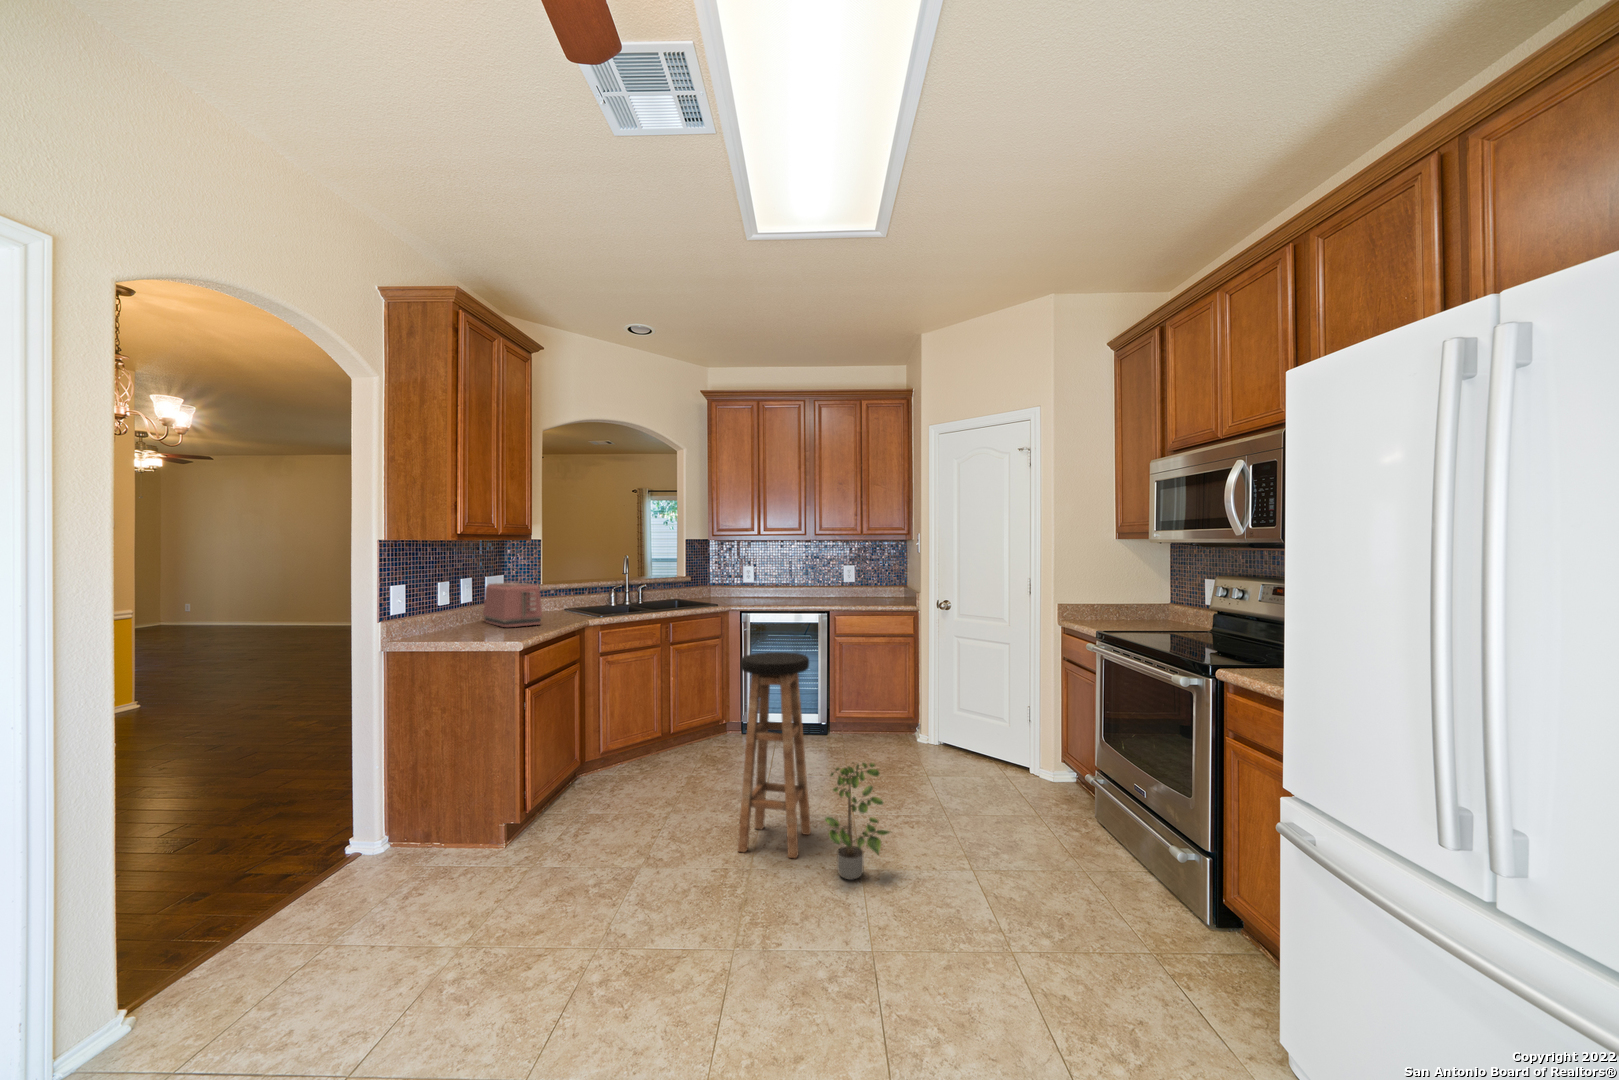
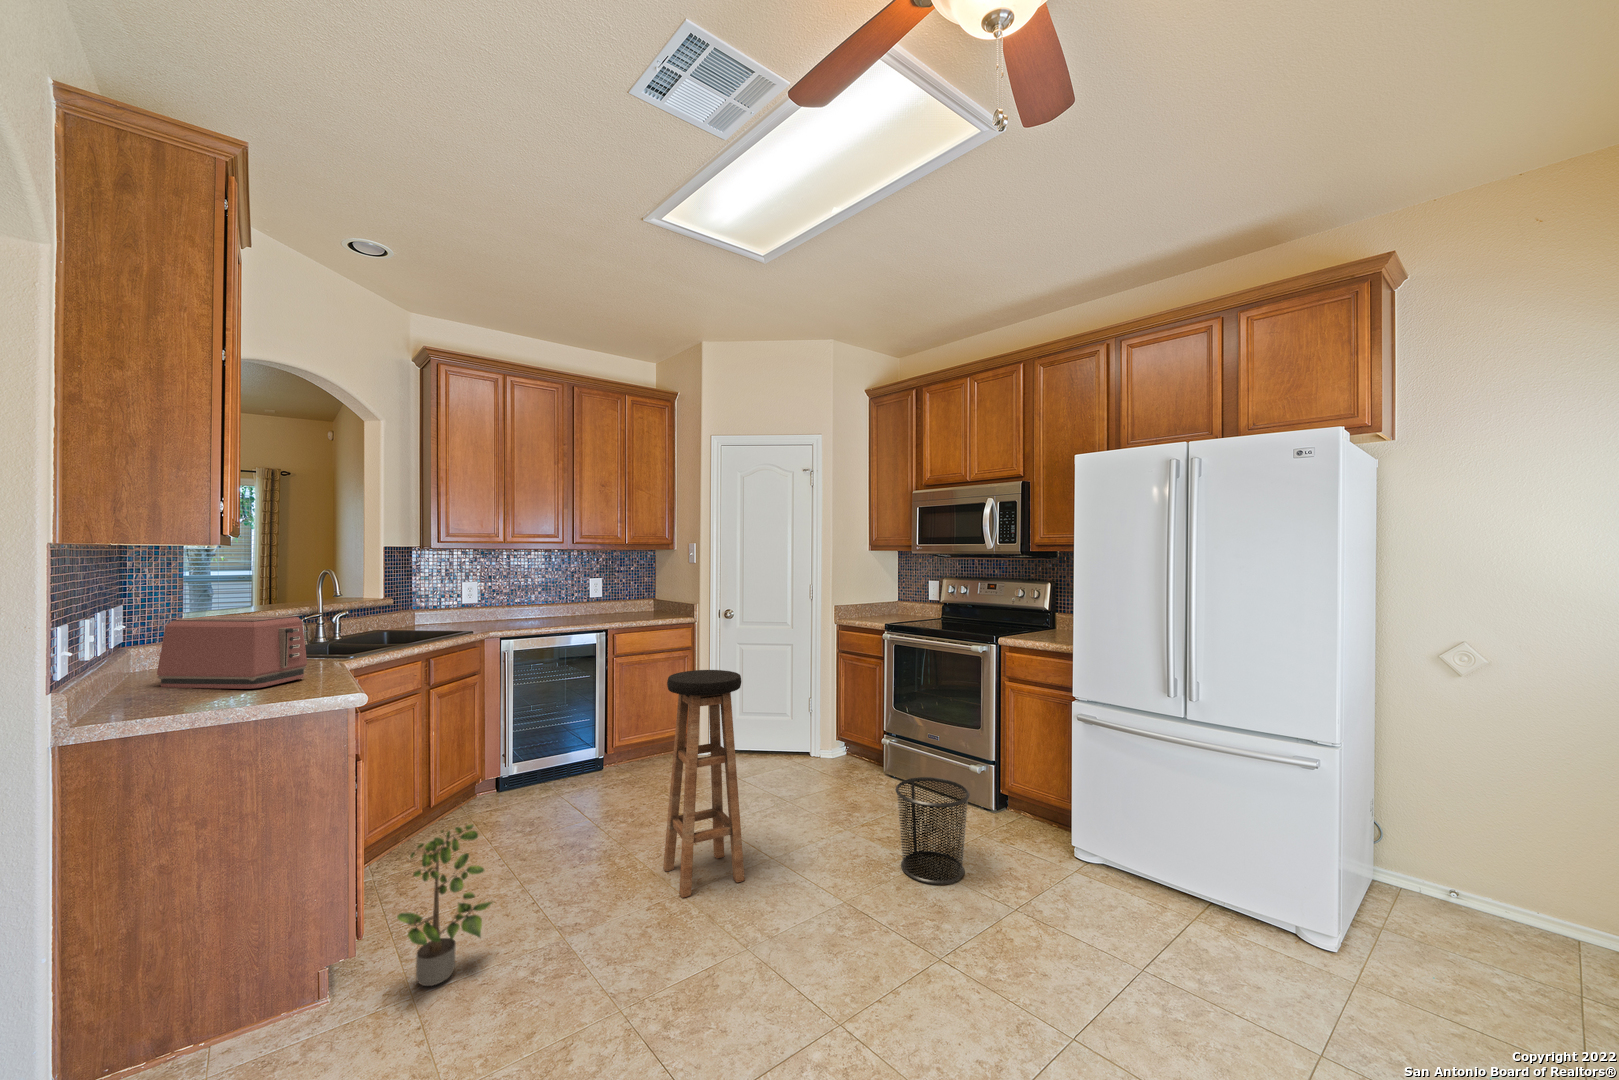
potted plant: present [825,763,890,880] -> present [397,825,492,986]
waste bin: none [932,811,1024,947] -> present [895,777,970,884]

